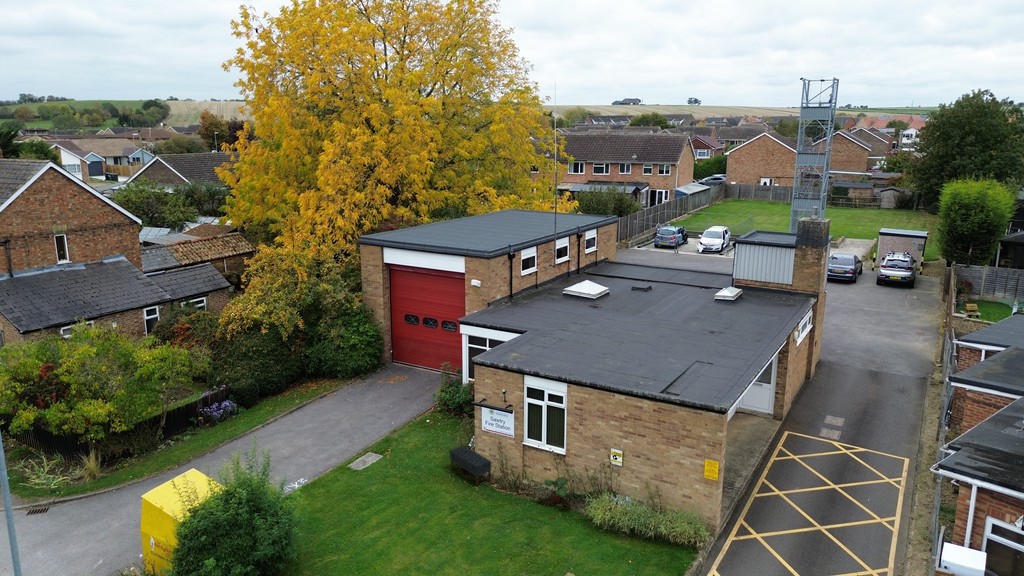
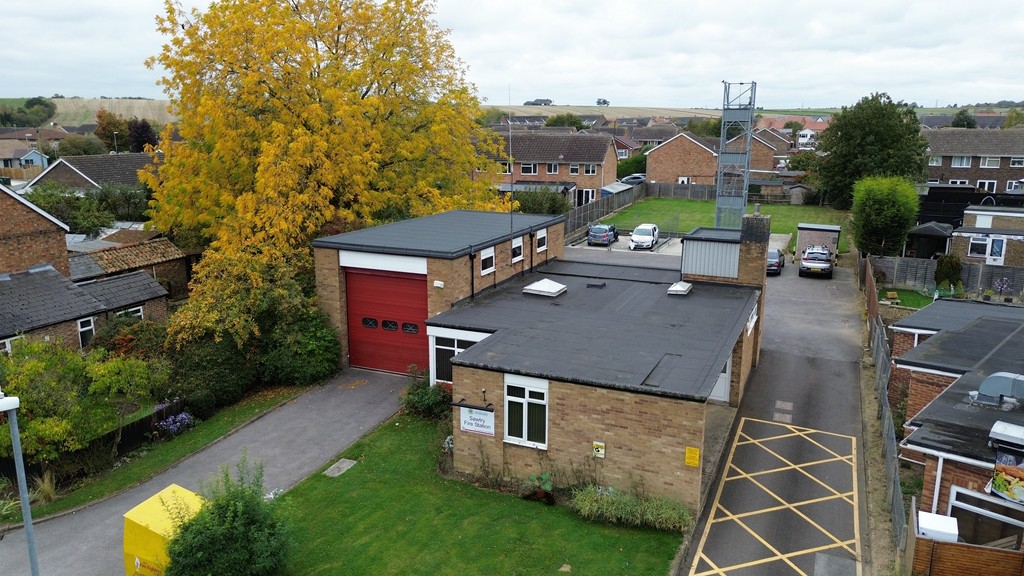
bench: present [449,446,491,486] -> none [429,447,473,486]

